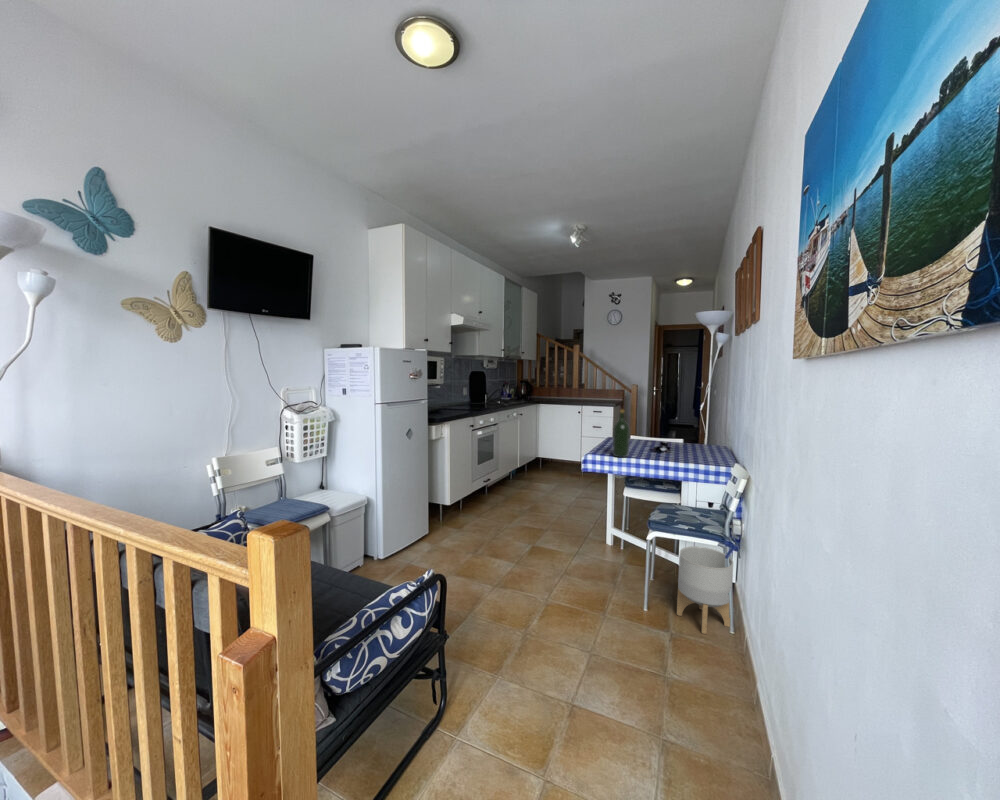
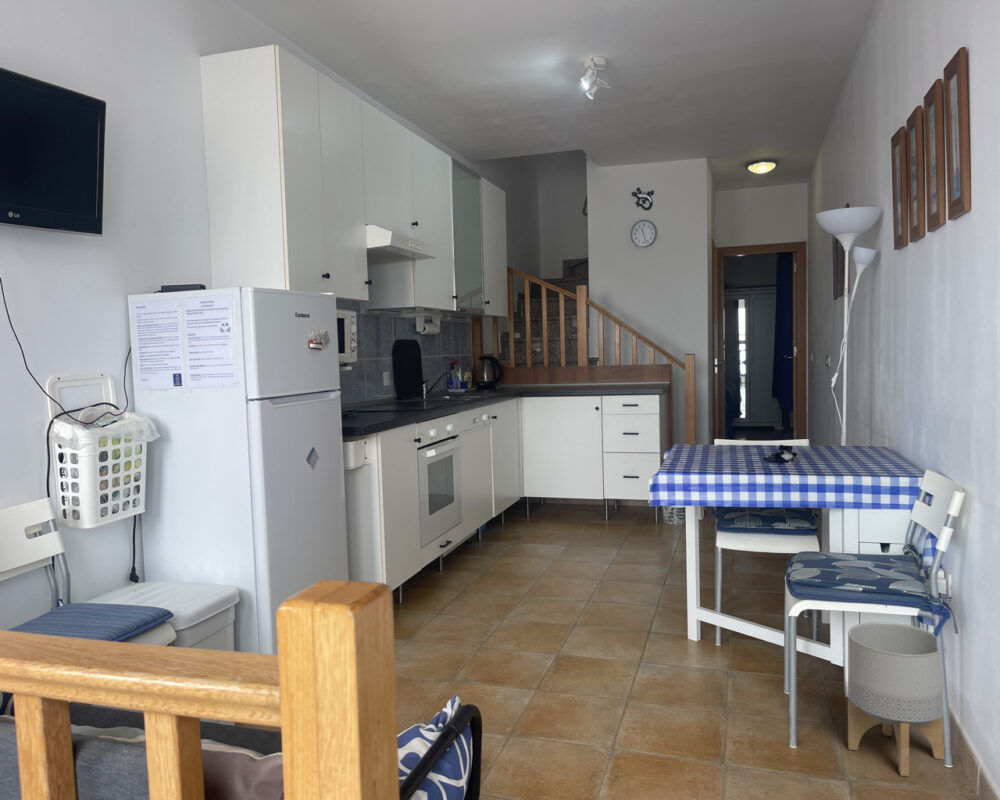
wine bottle: present [613,410,630,457] -> none [702,386,733,474]

